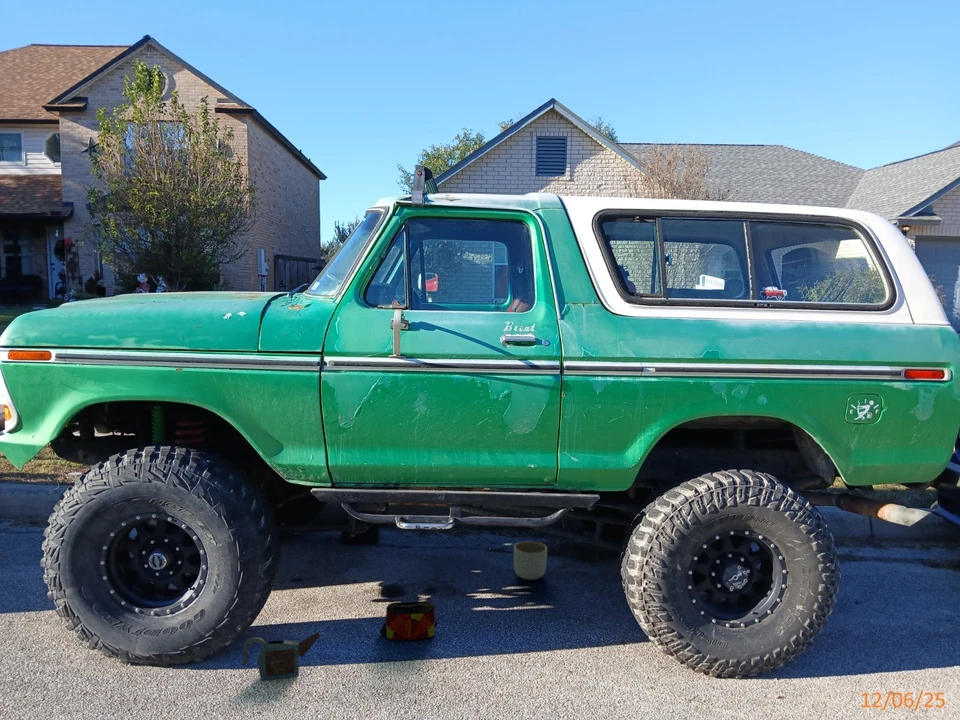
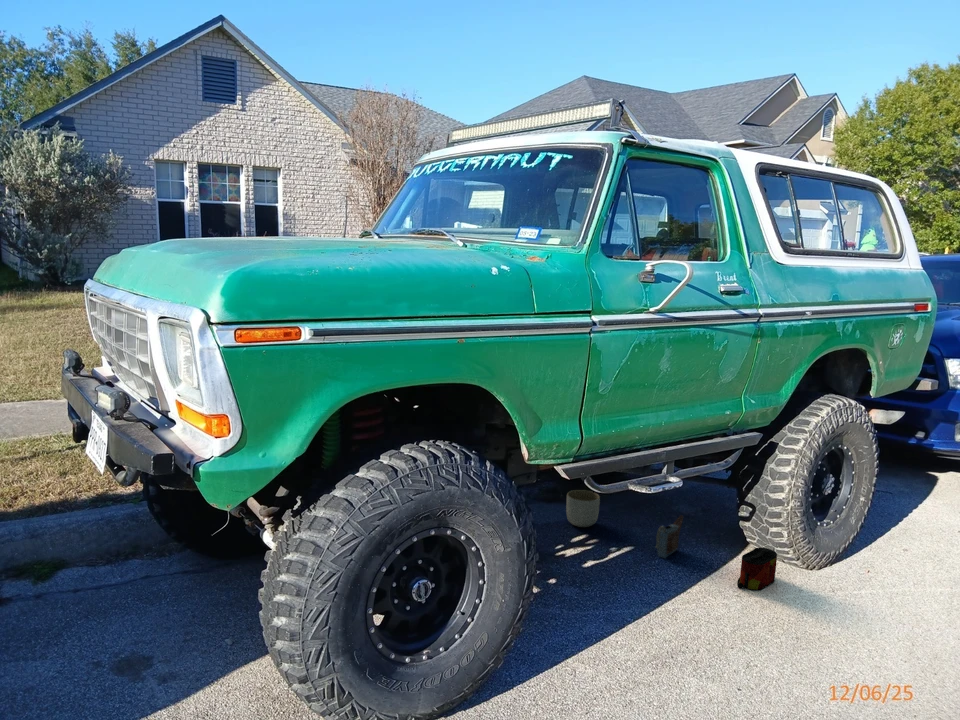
bag: present [379,601,437,641] -> present [737,548,777,591]
watering can: present [242,632,322,680] -> present [655,515,683,558]

